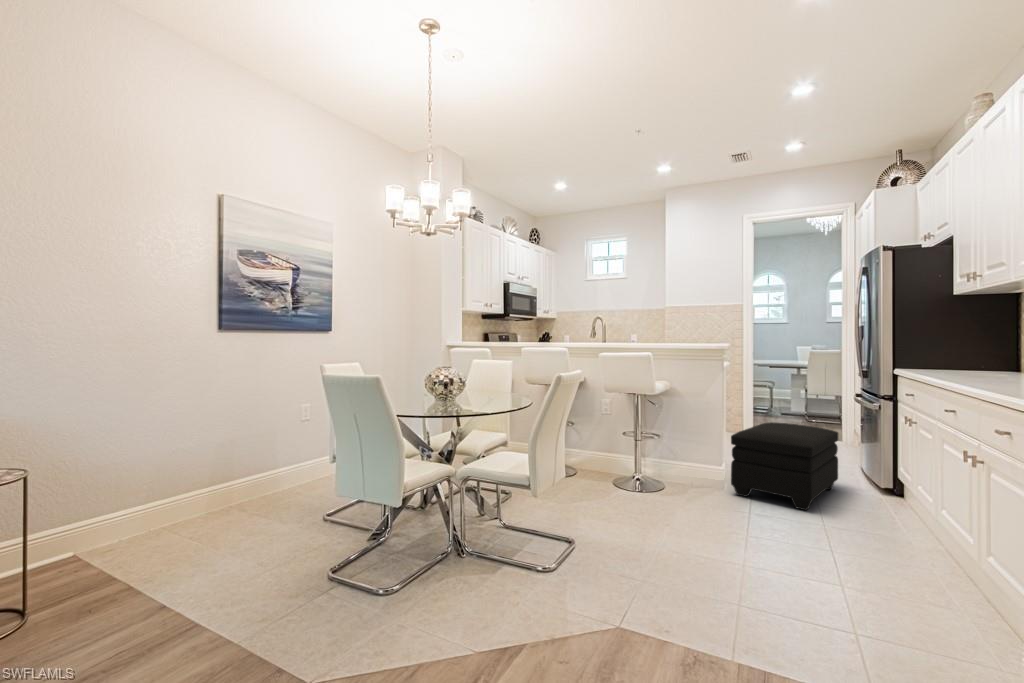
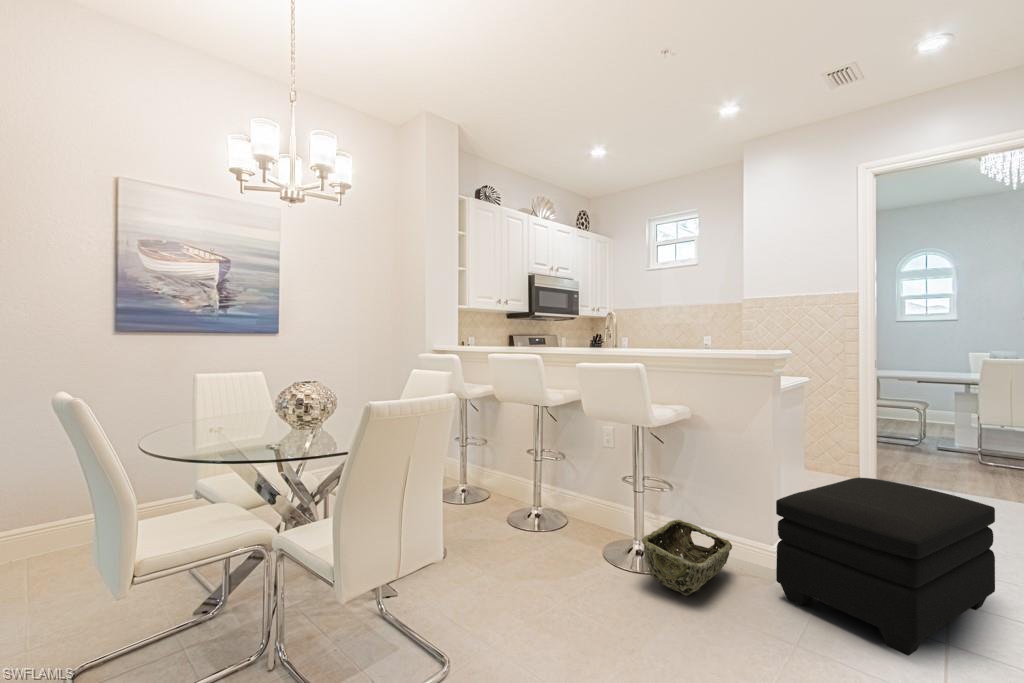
woven basket: none [653,457,702,498] -> present [642,520,732,595]

